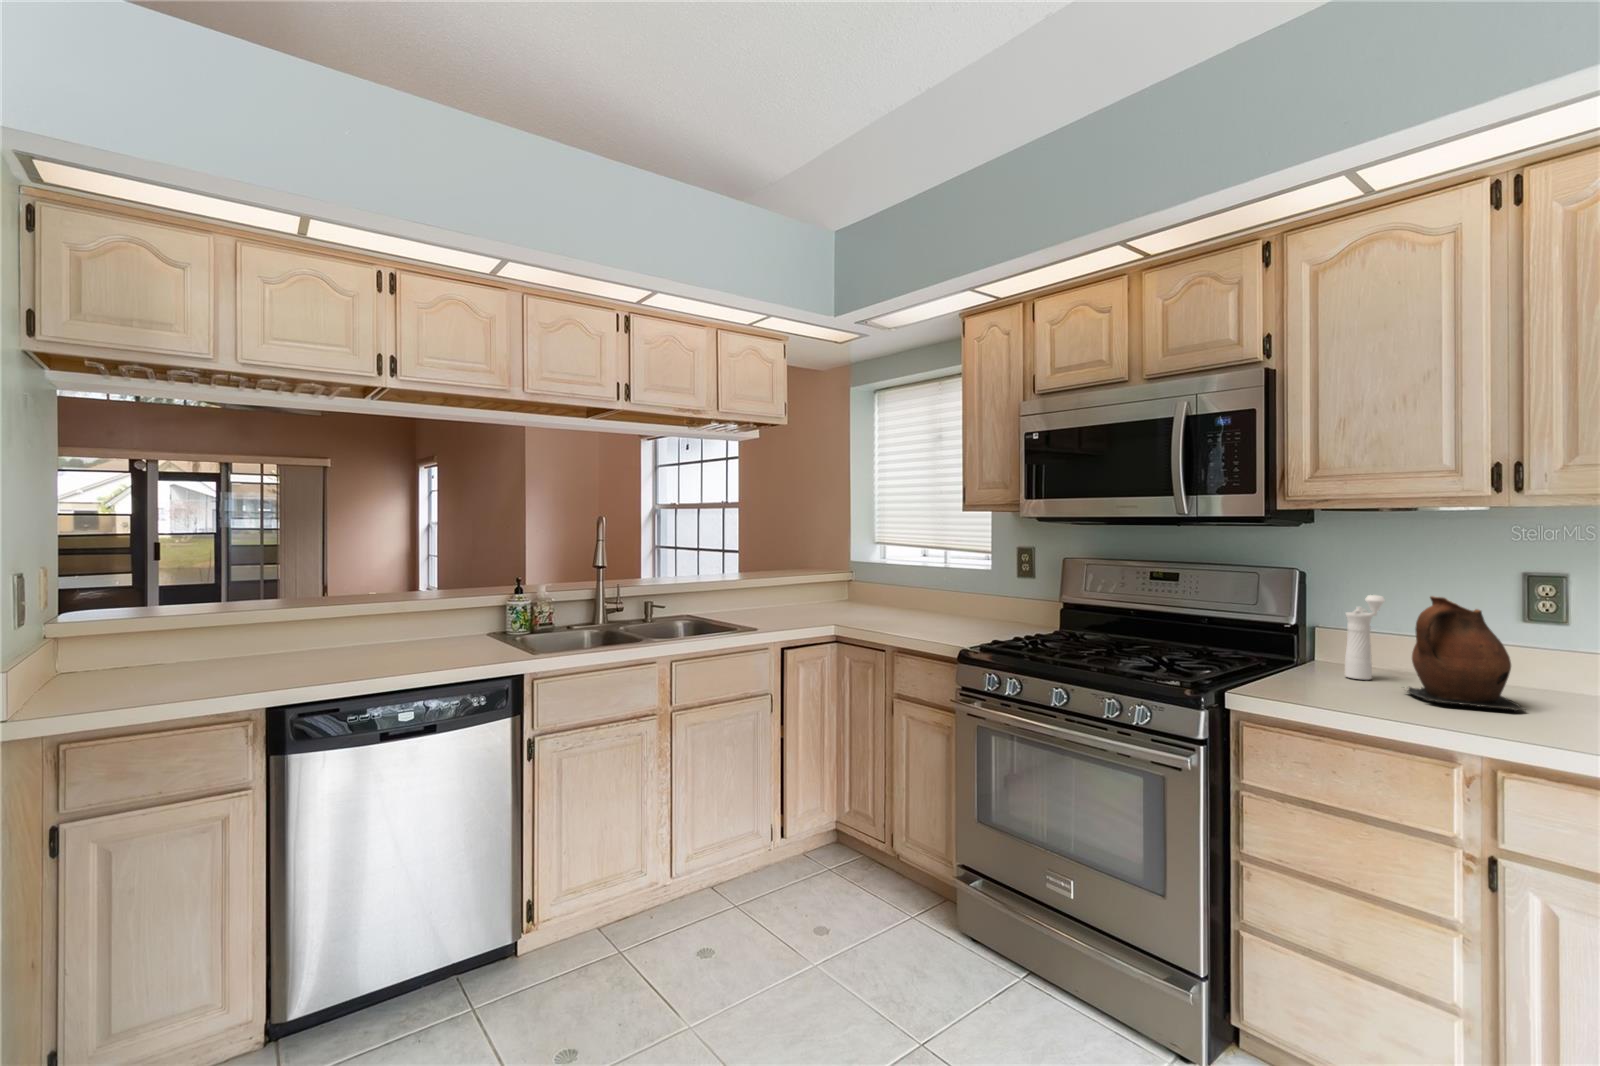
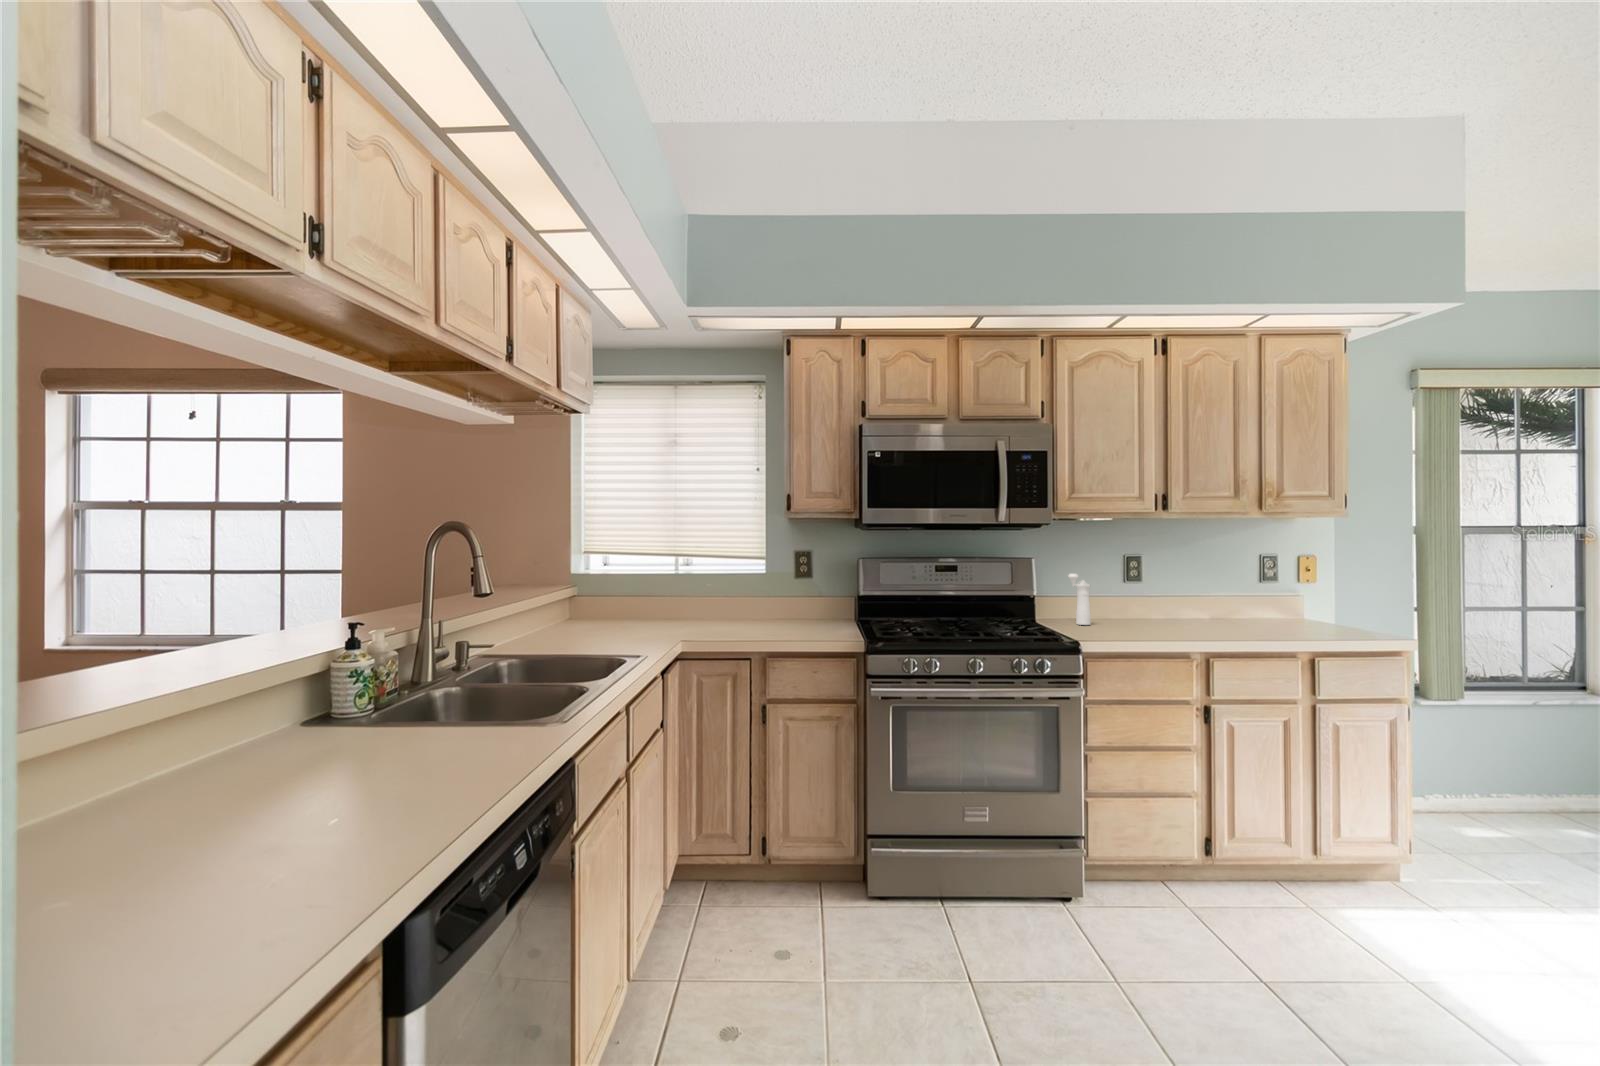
ceramic pitcher: present [1407,596,1526,711] -> none [1117,569,1179,629]

